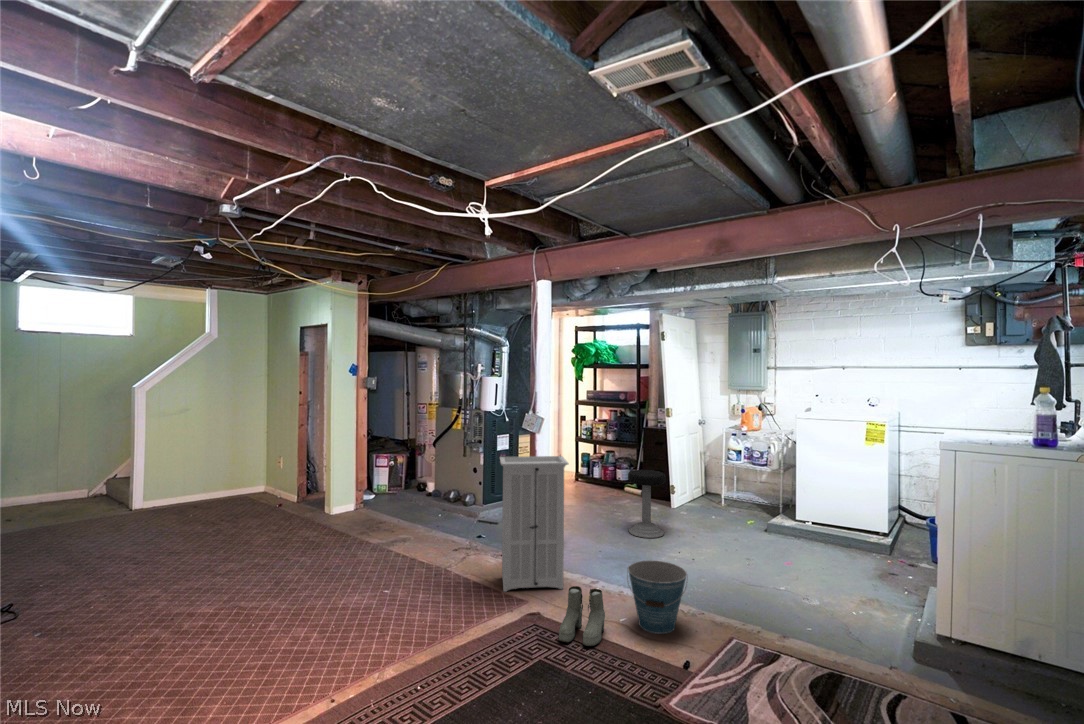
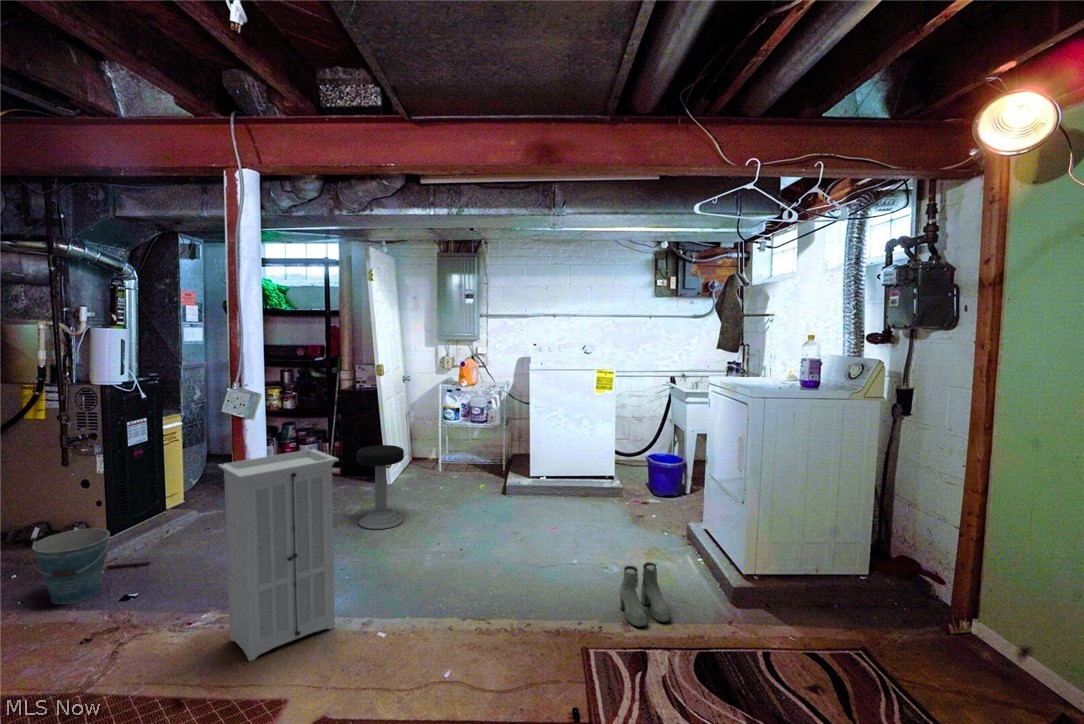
bucket: present [627,560,687,634] -> present [31,528,110,604]
boots: present [559,586,605,646] -> present [620,562,669,627]

